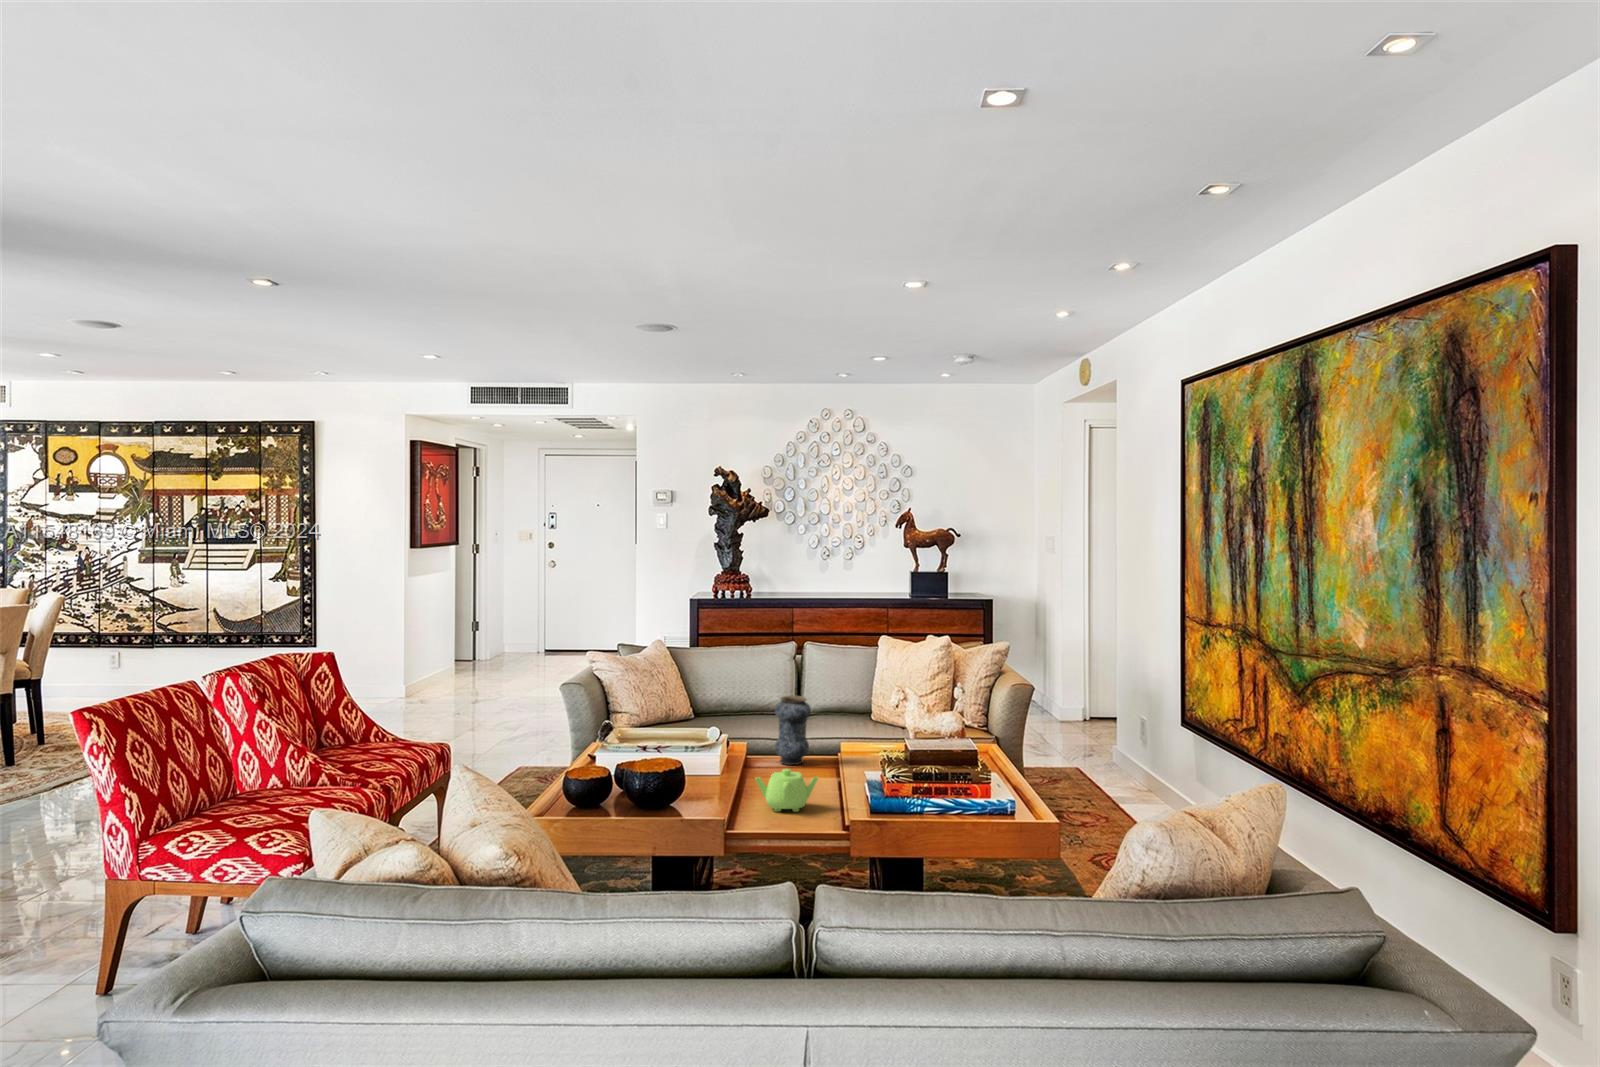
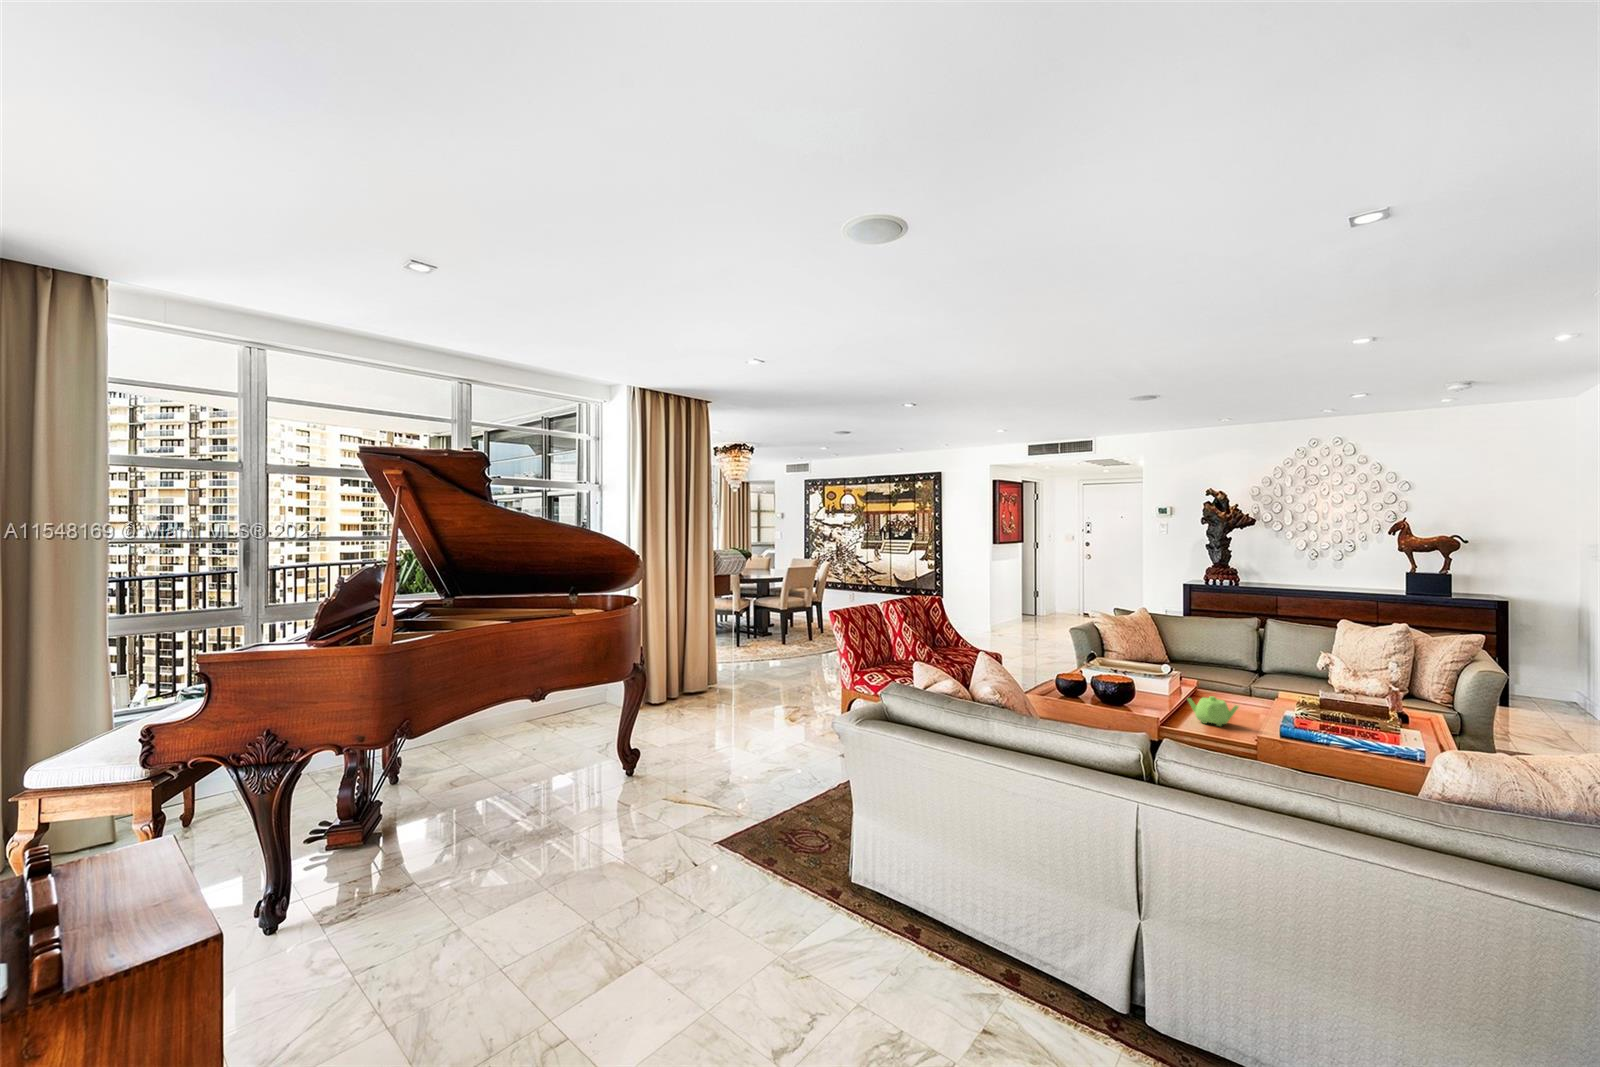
vase: present [775,695,811,765] -> none [1219,651,1251,701]

